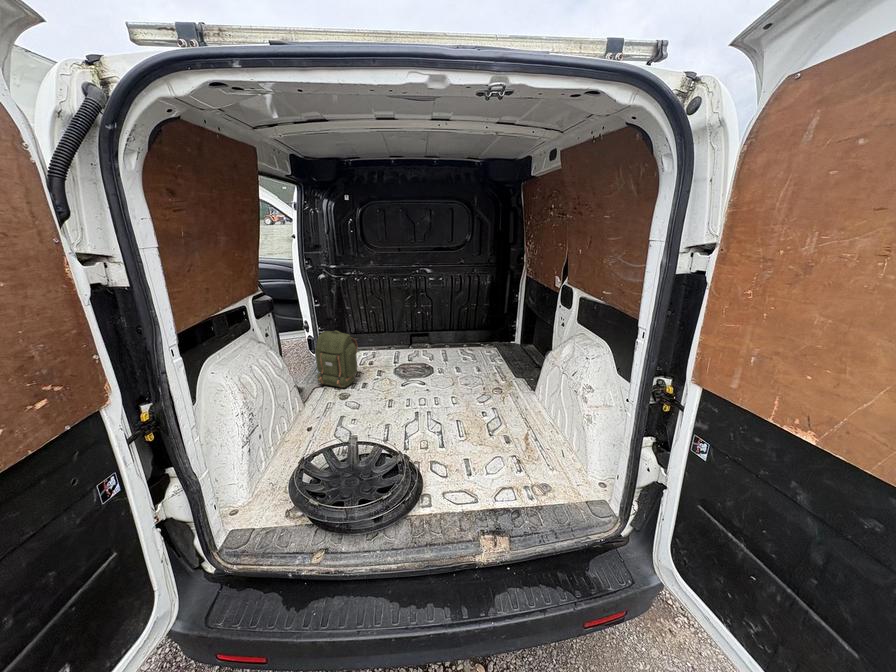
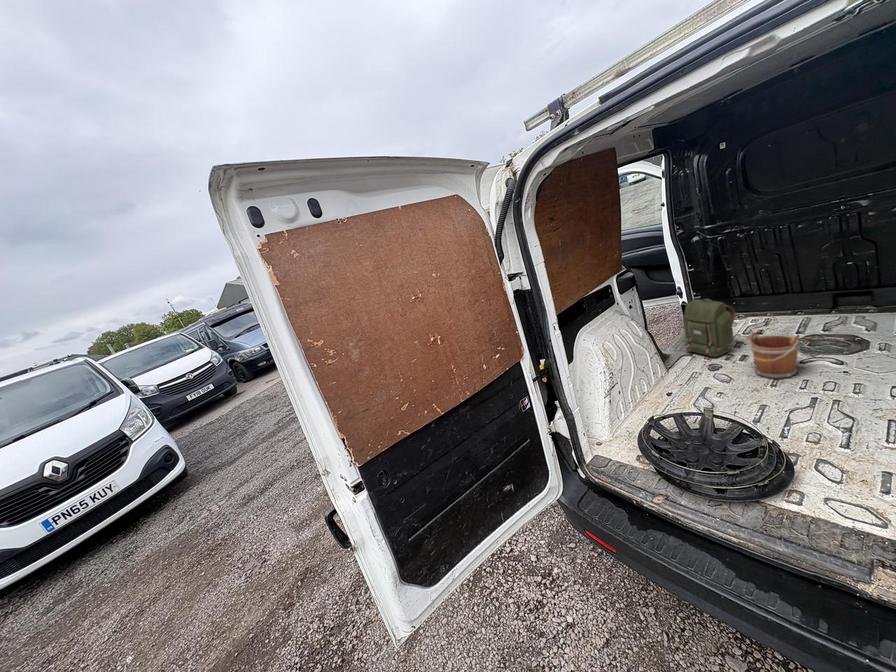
bucket: none [370,361,405,402] -> present [747,332,800,379]

